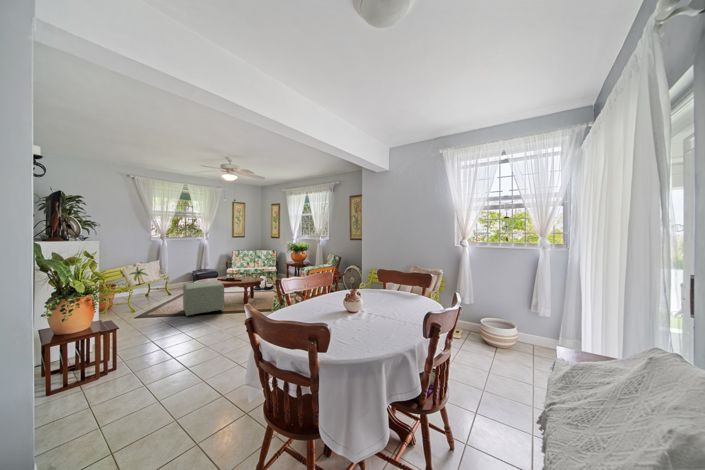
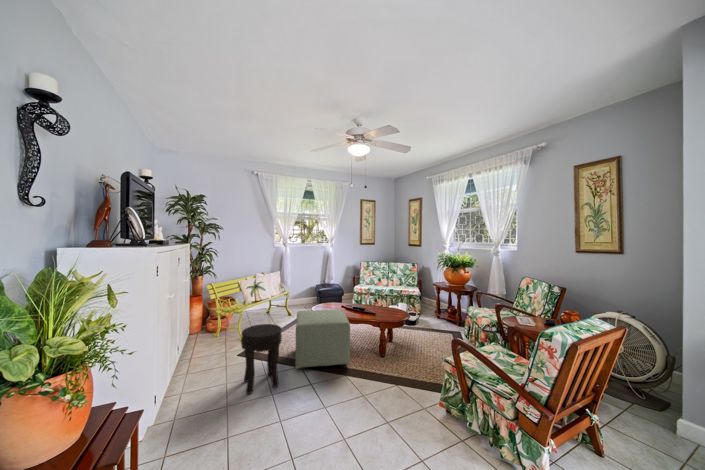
side table: none [147,290,177,329] -> present [241,324,282,394]

